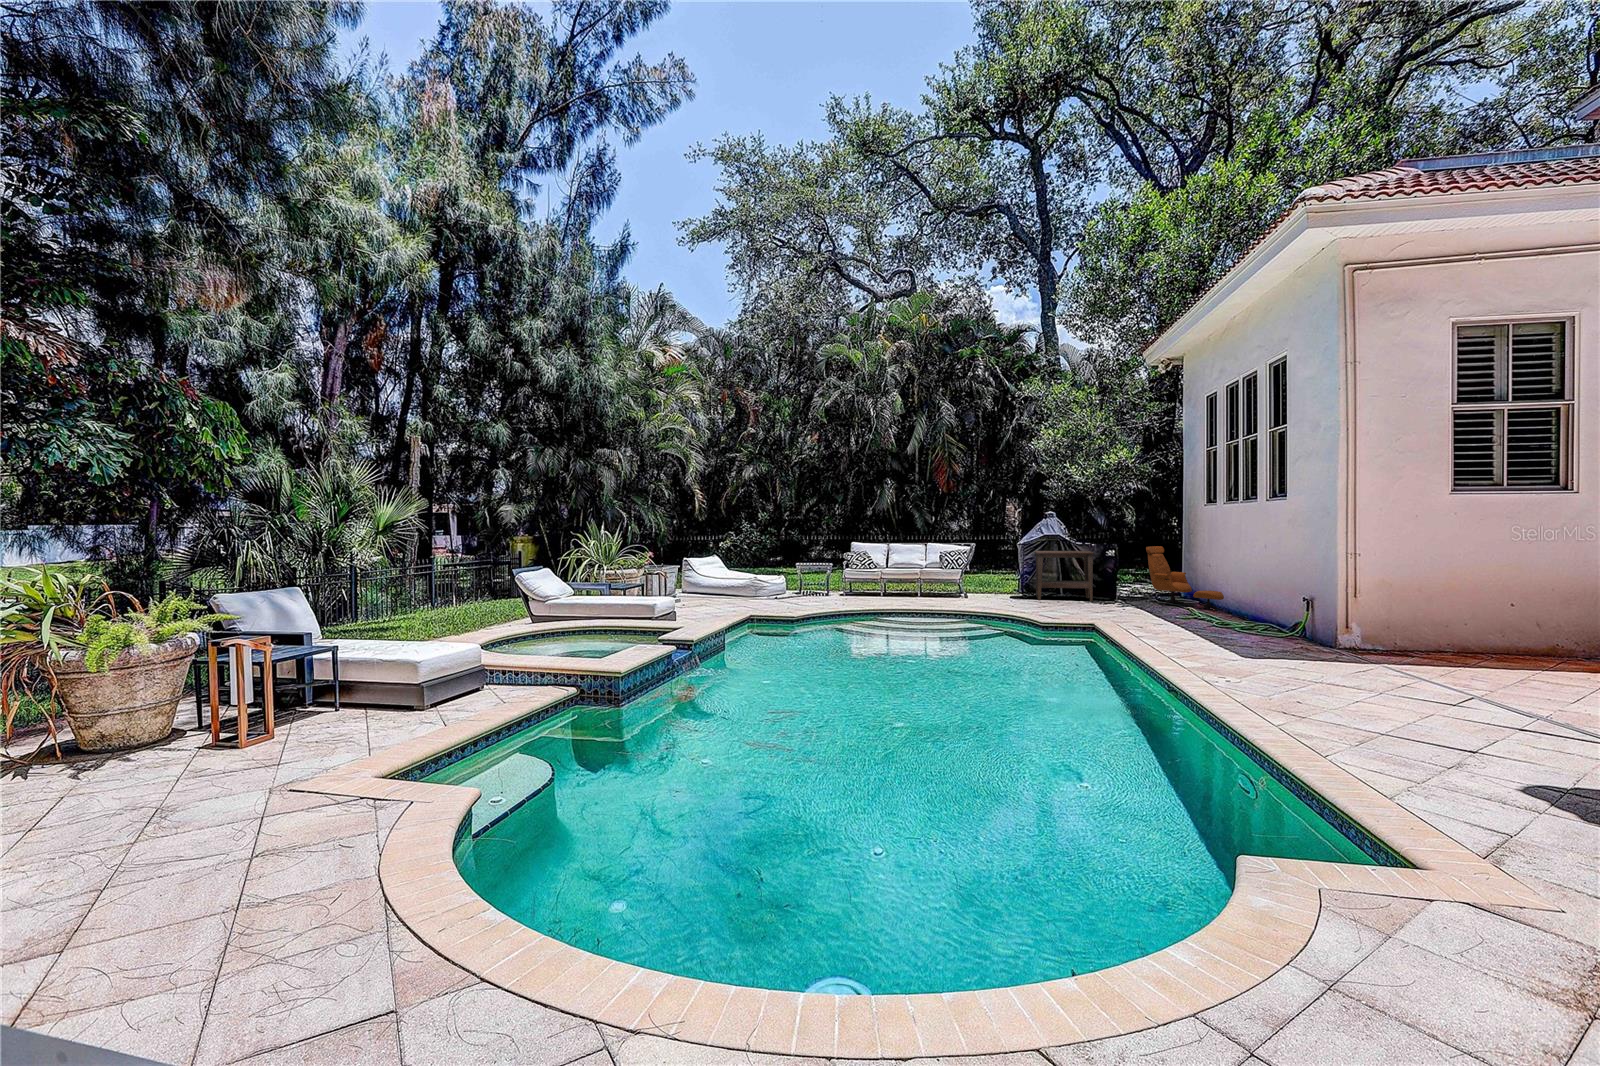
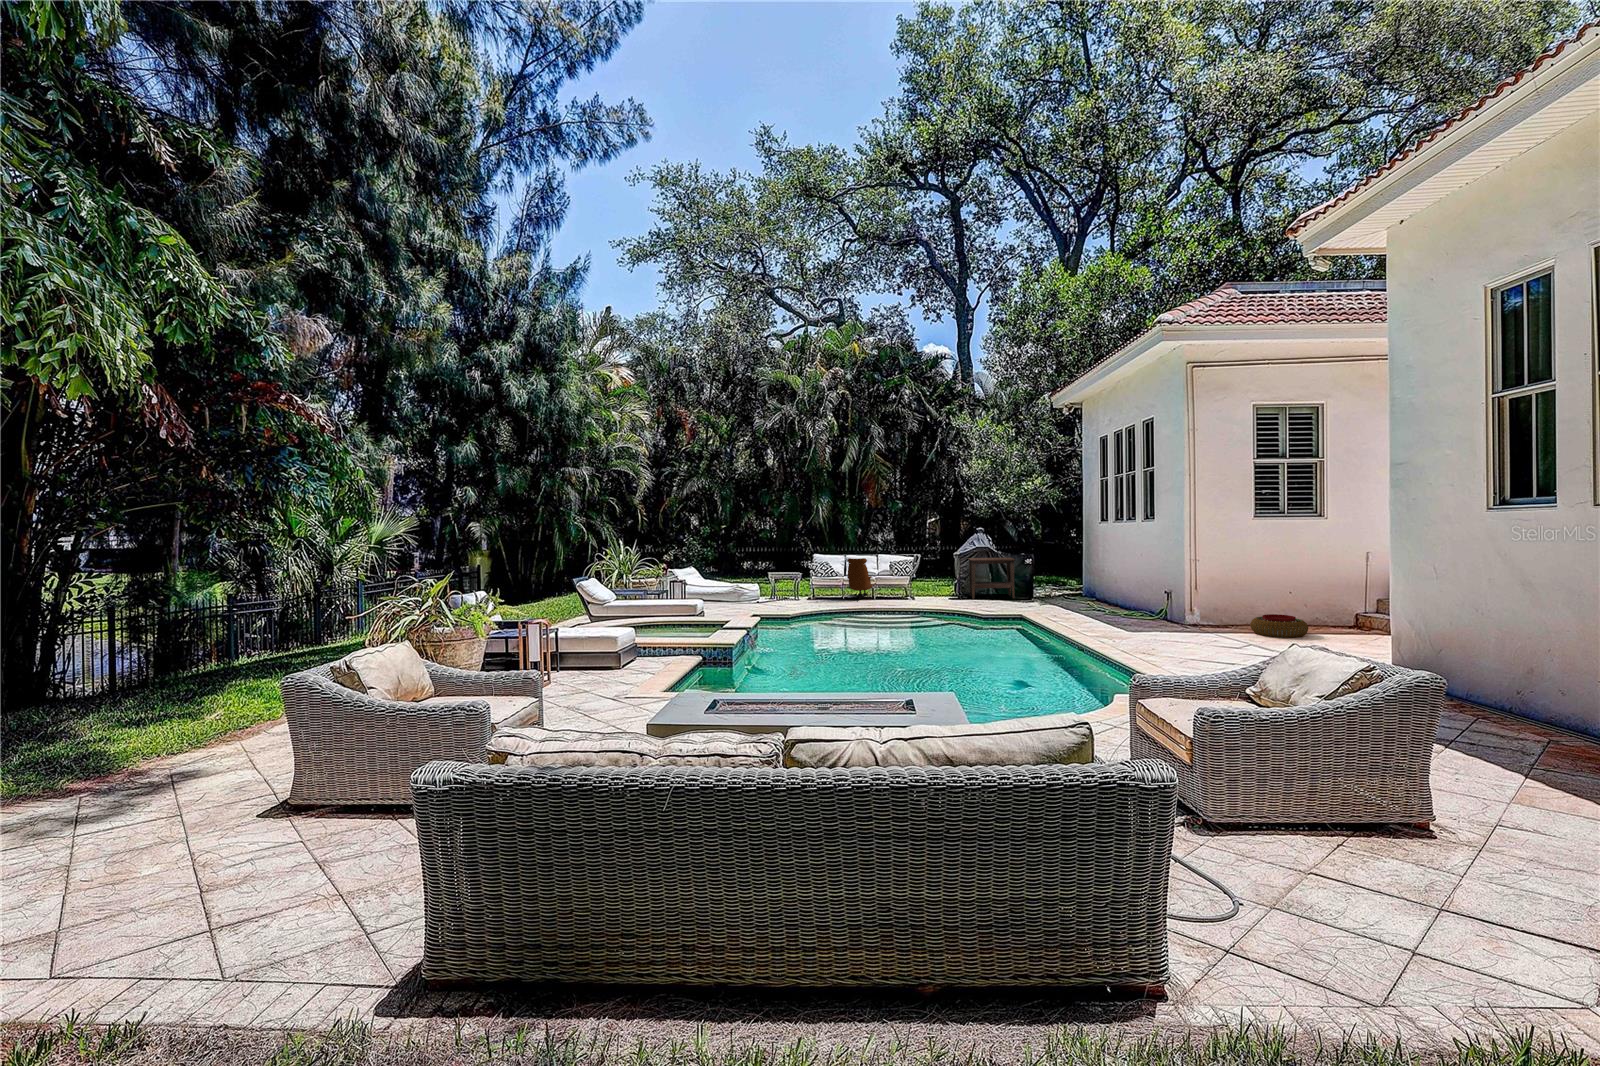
lounge chair: present [1146,546,1224,610] -> present [847,558,873,601]
pouf: none [1443,631,1547,668] -> present [1250,614,1308,638]

